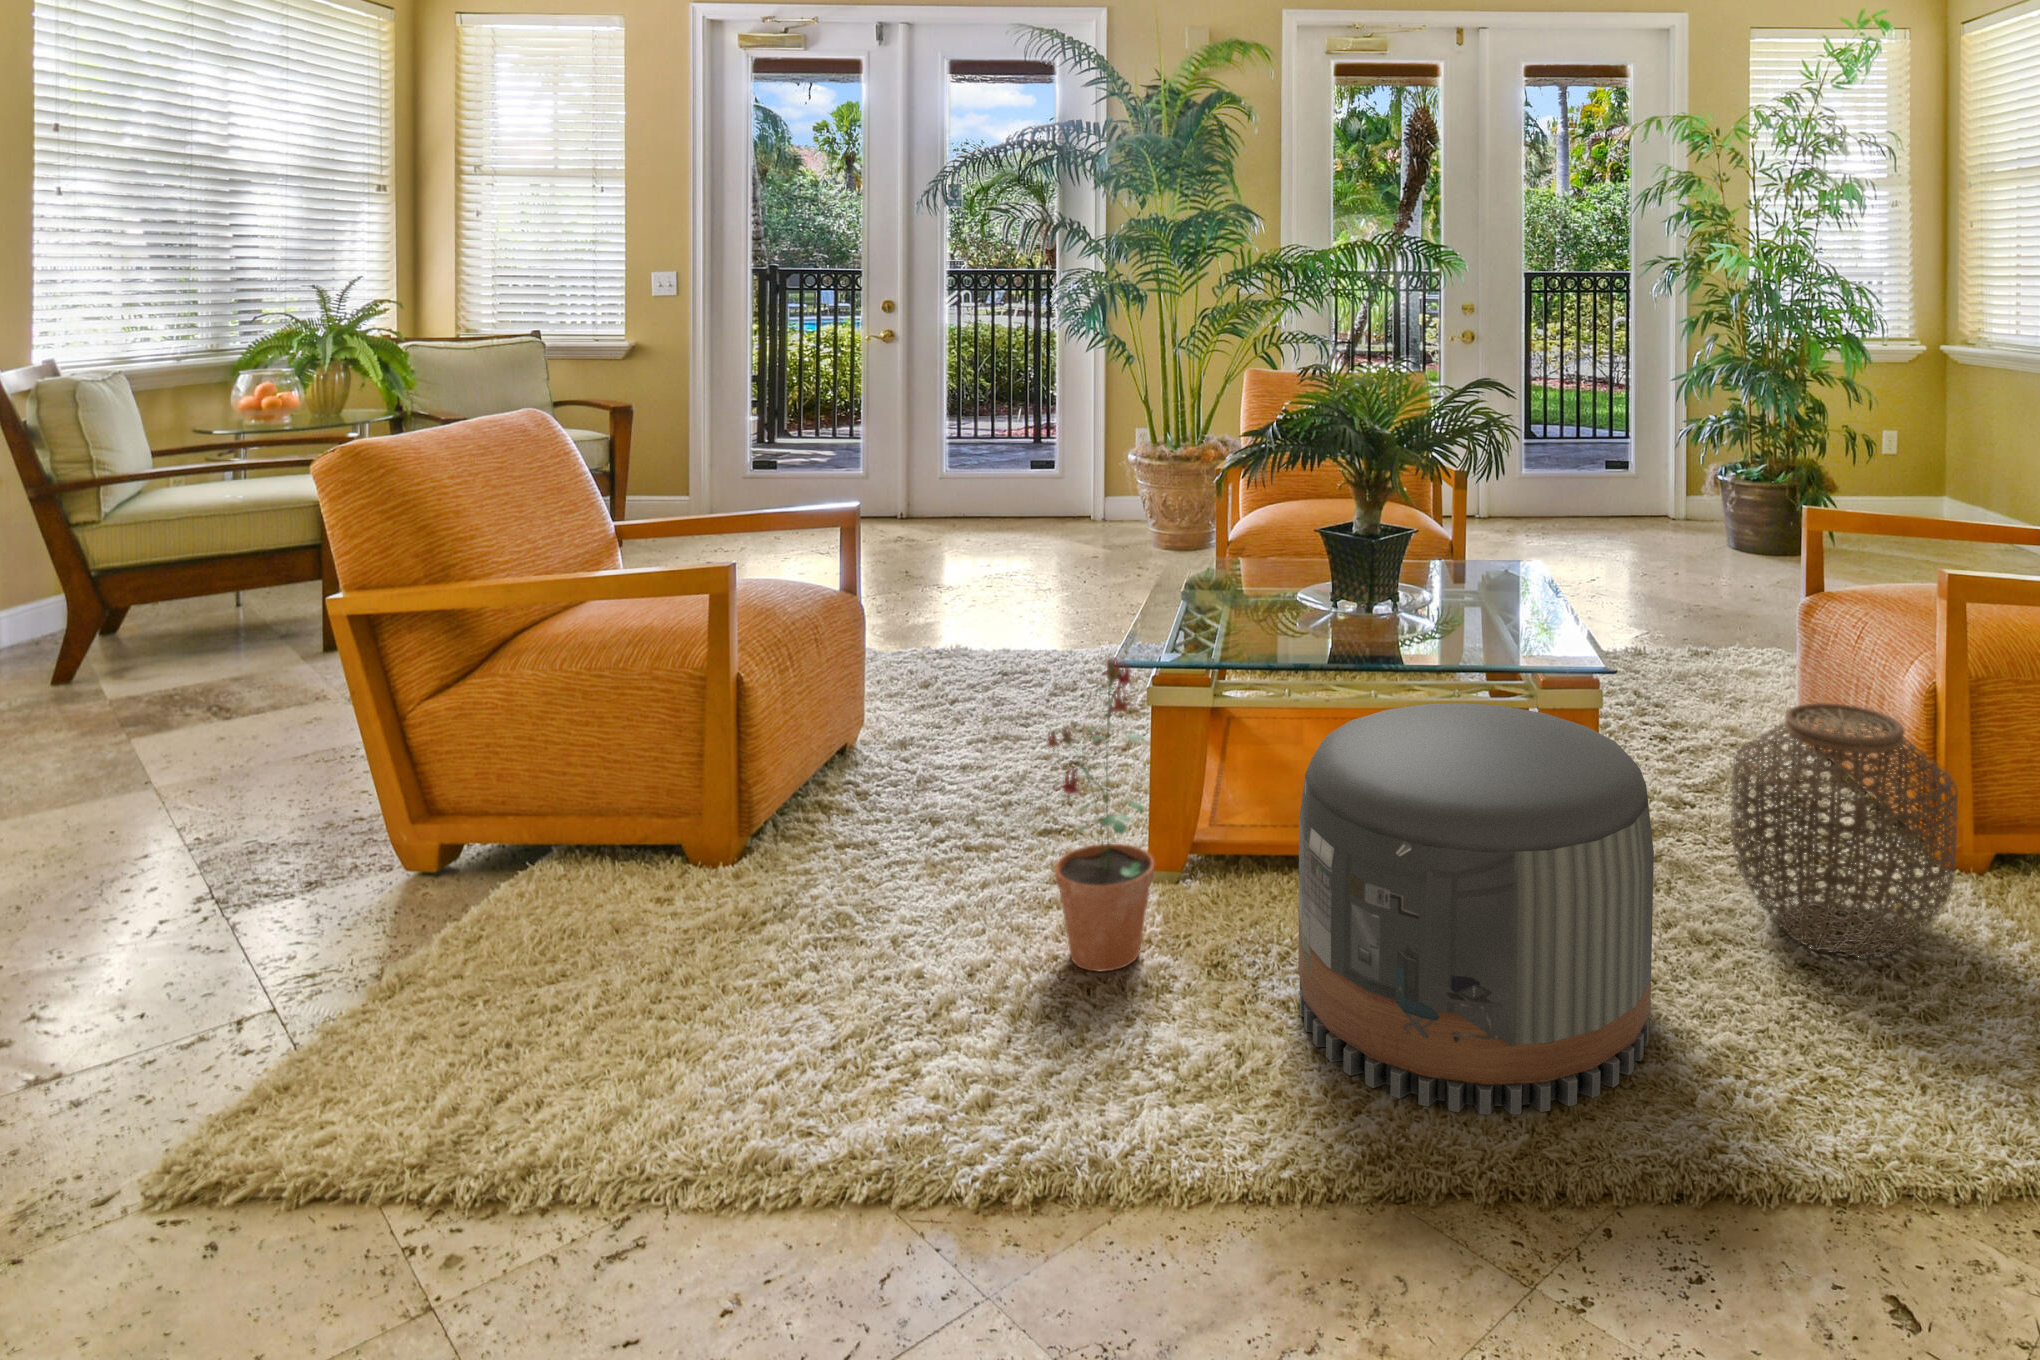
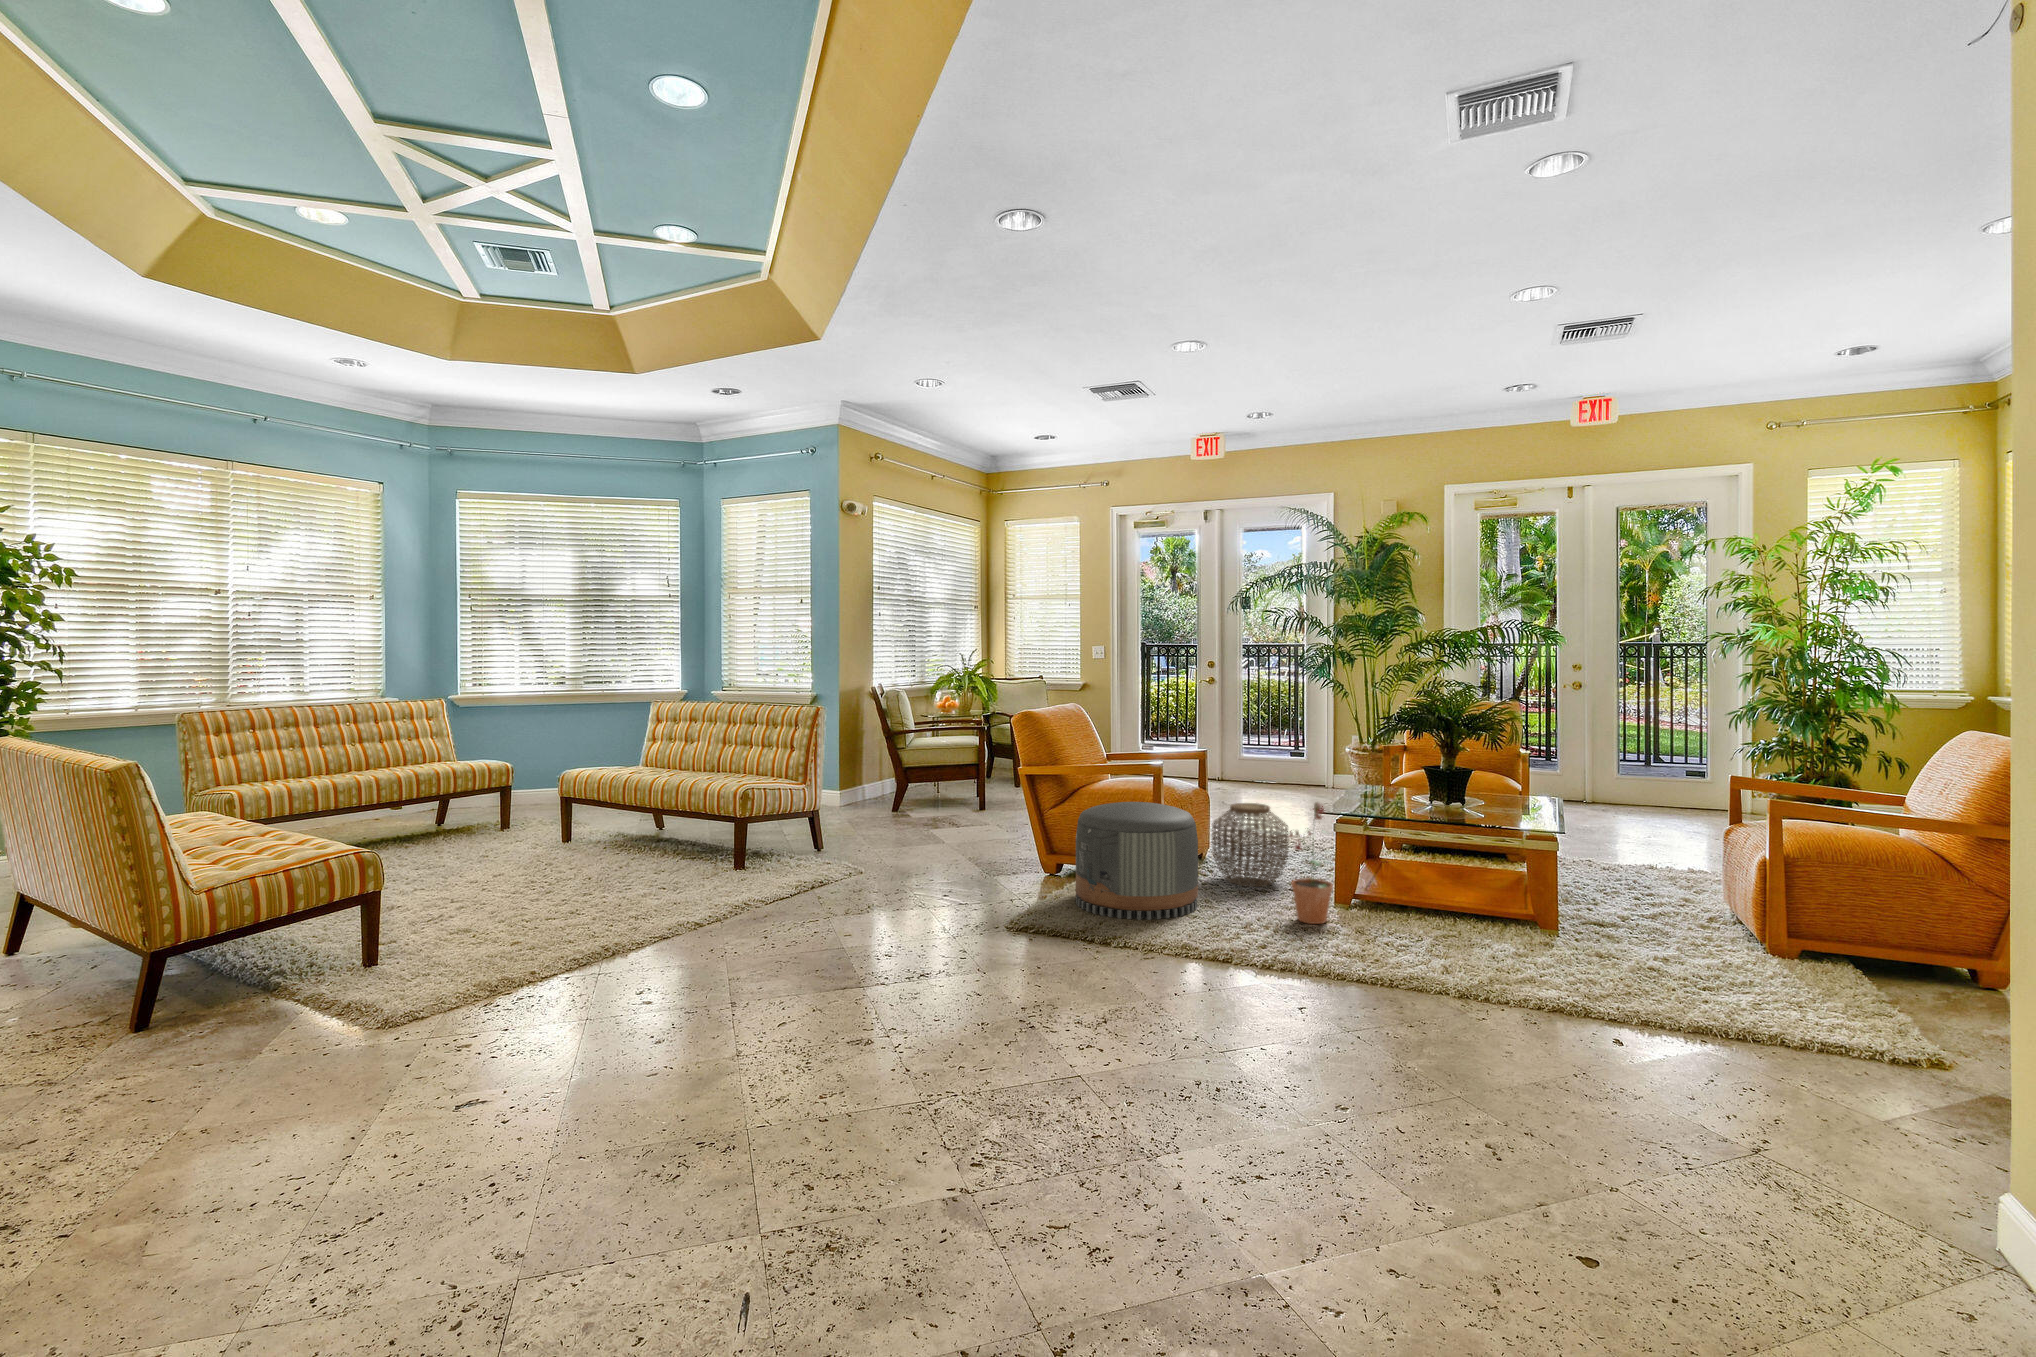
pouf: present [1298,703,1654,1115] -> present [1076,802,1198,920]
woven basket: present [1731,703,1958,957] -> present [1212,803,1289,887]

